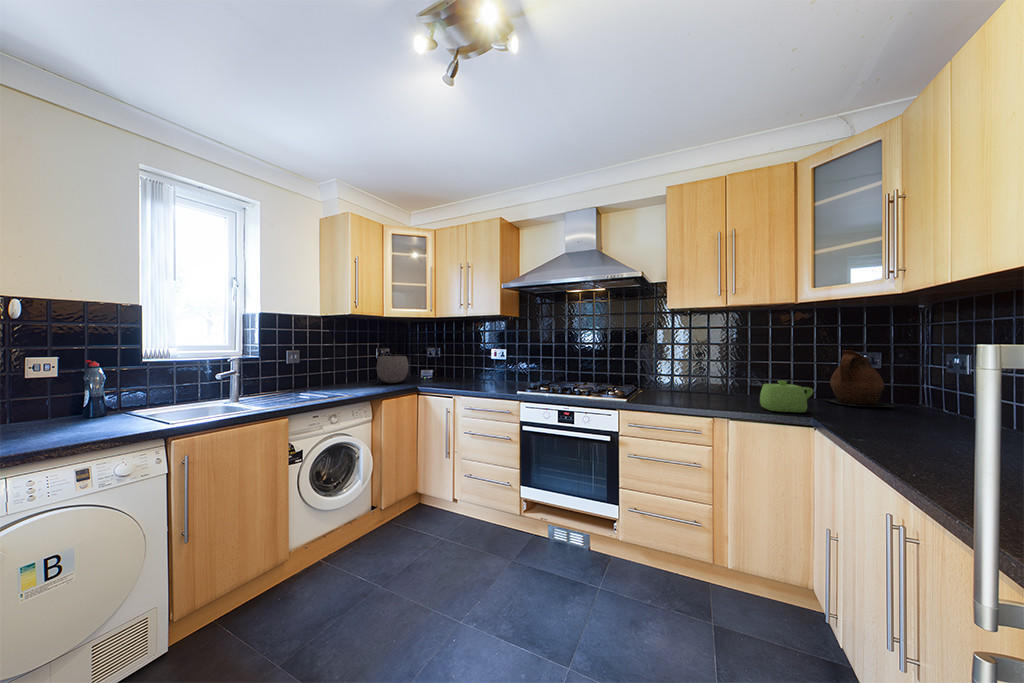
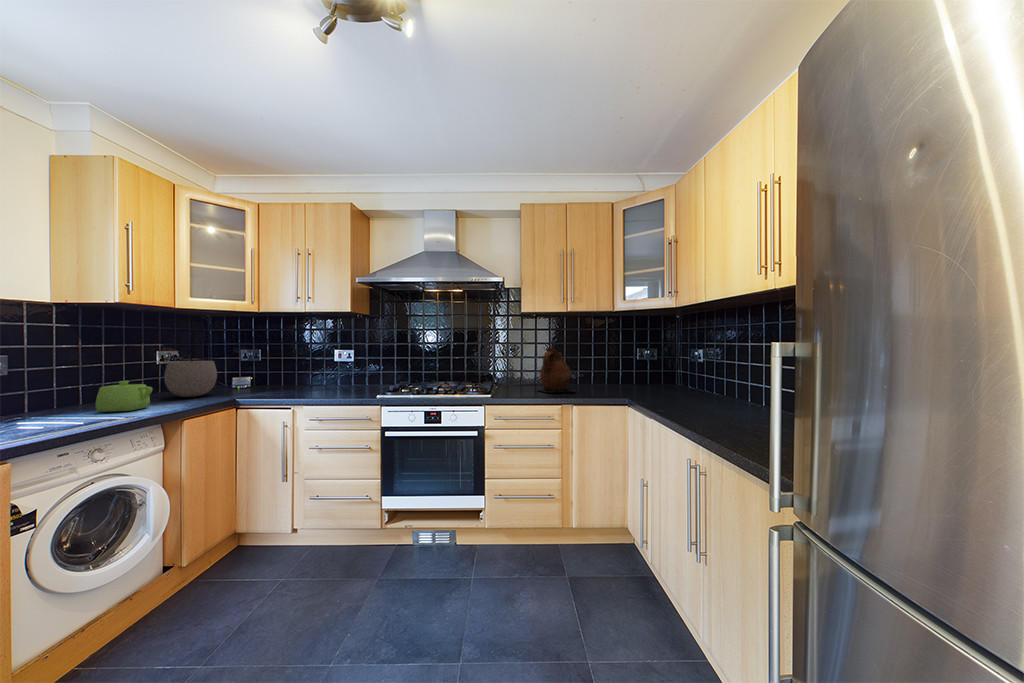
ceramic pitcher: present [828,350,895,408] -> present [538,348,575,392]
teapot: present [760,381,813,412] -> present [96,381,153,412]

